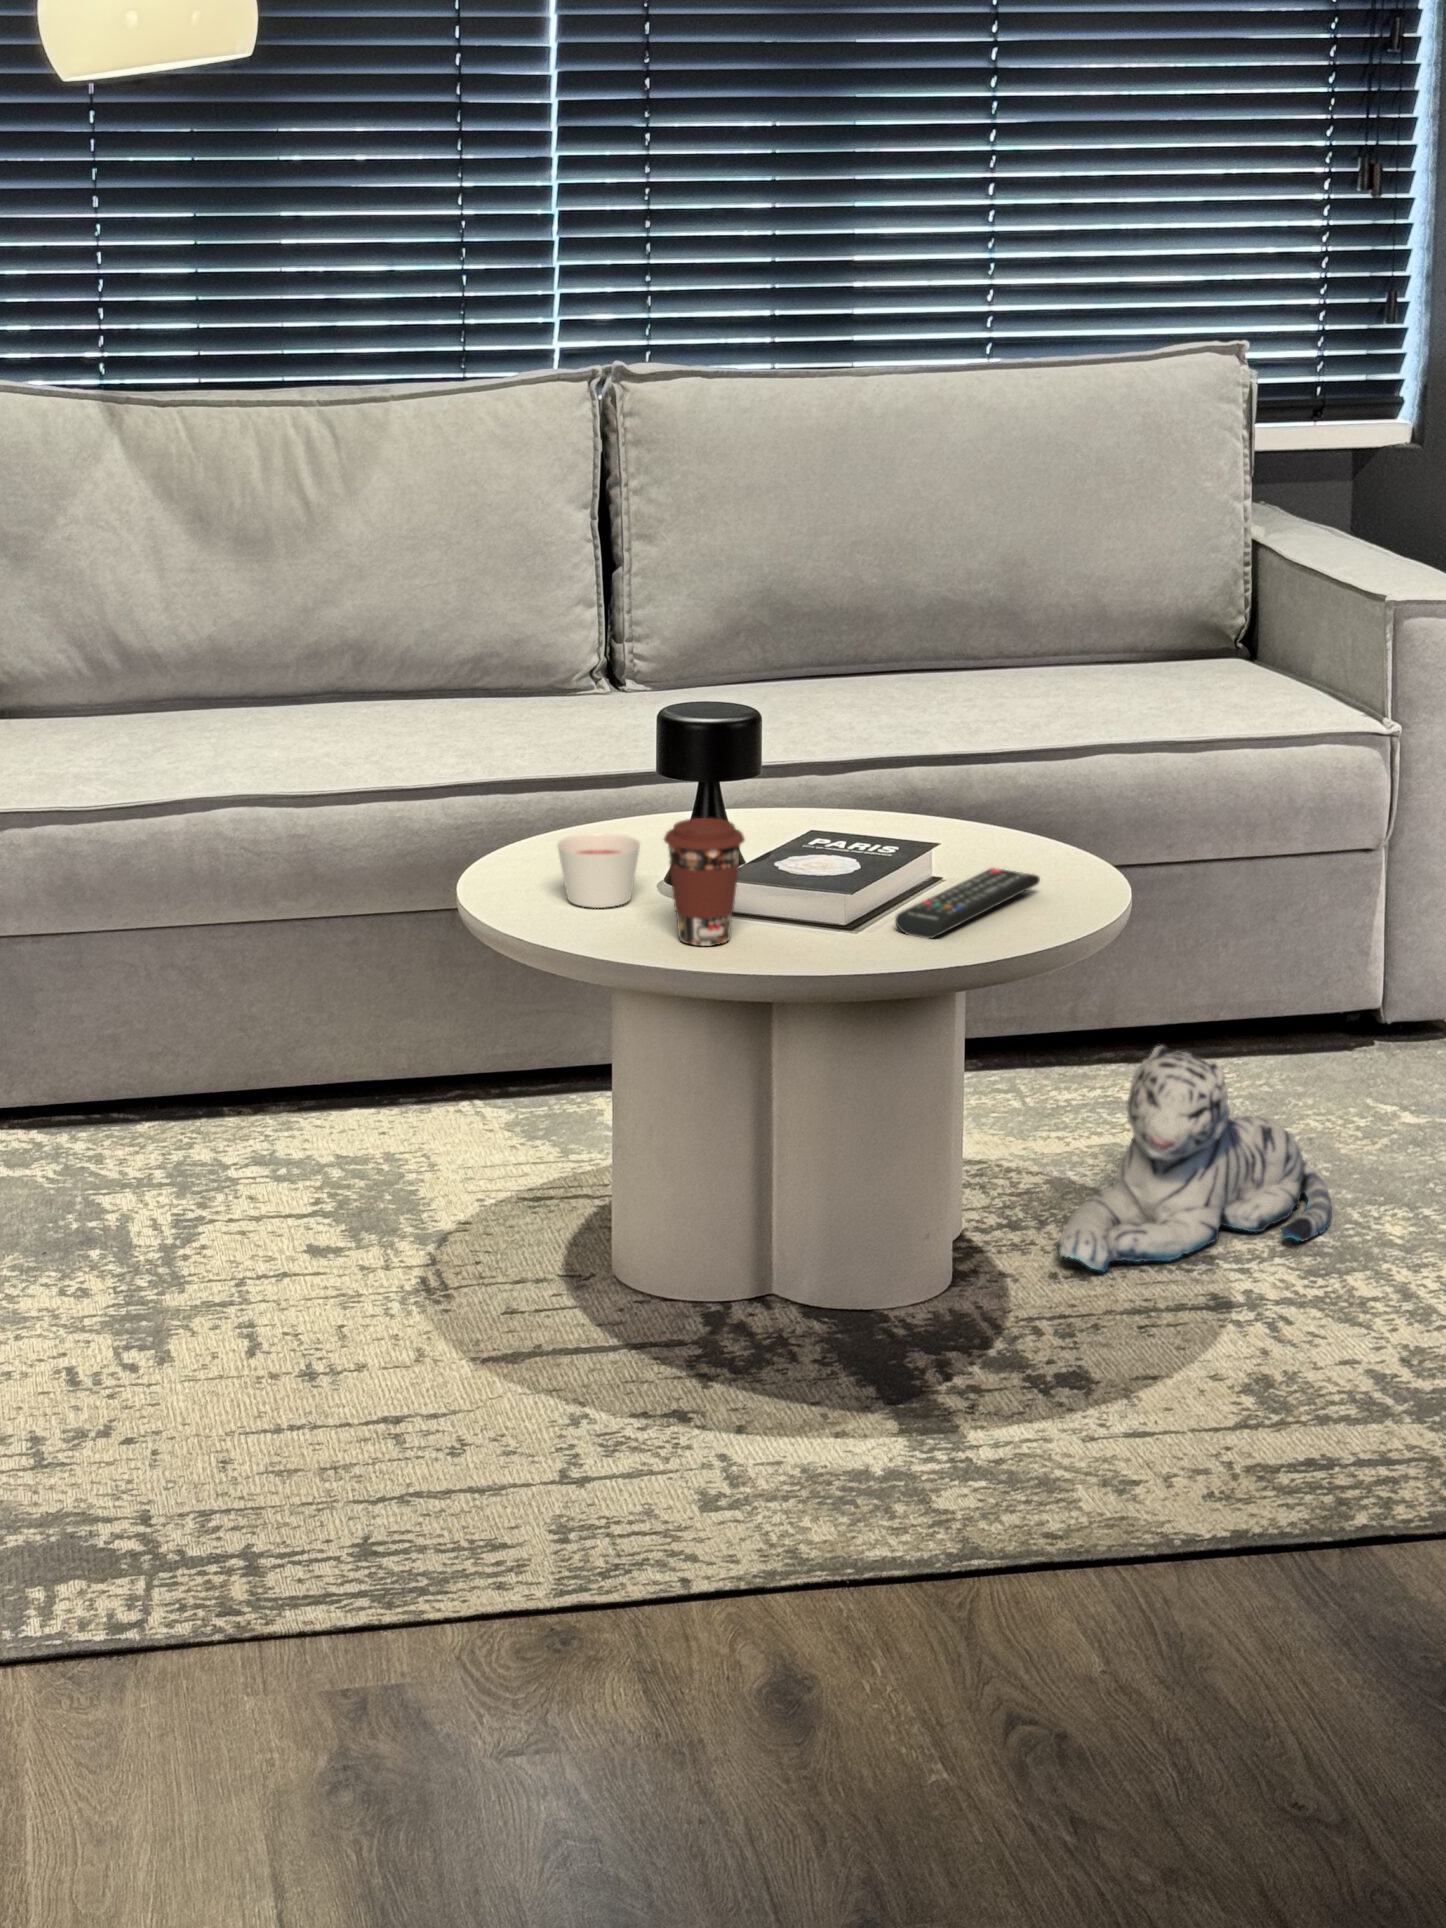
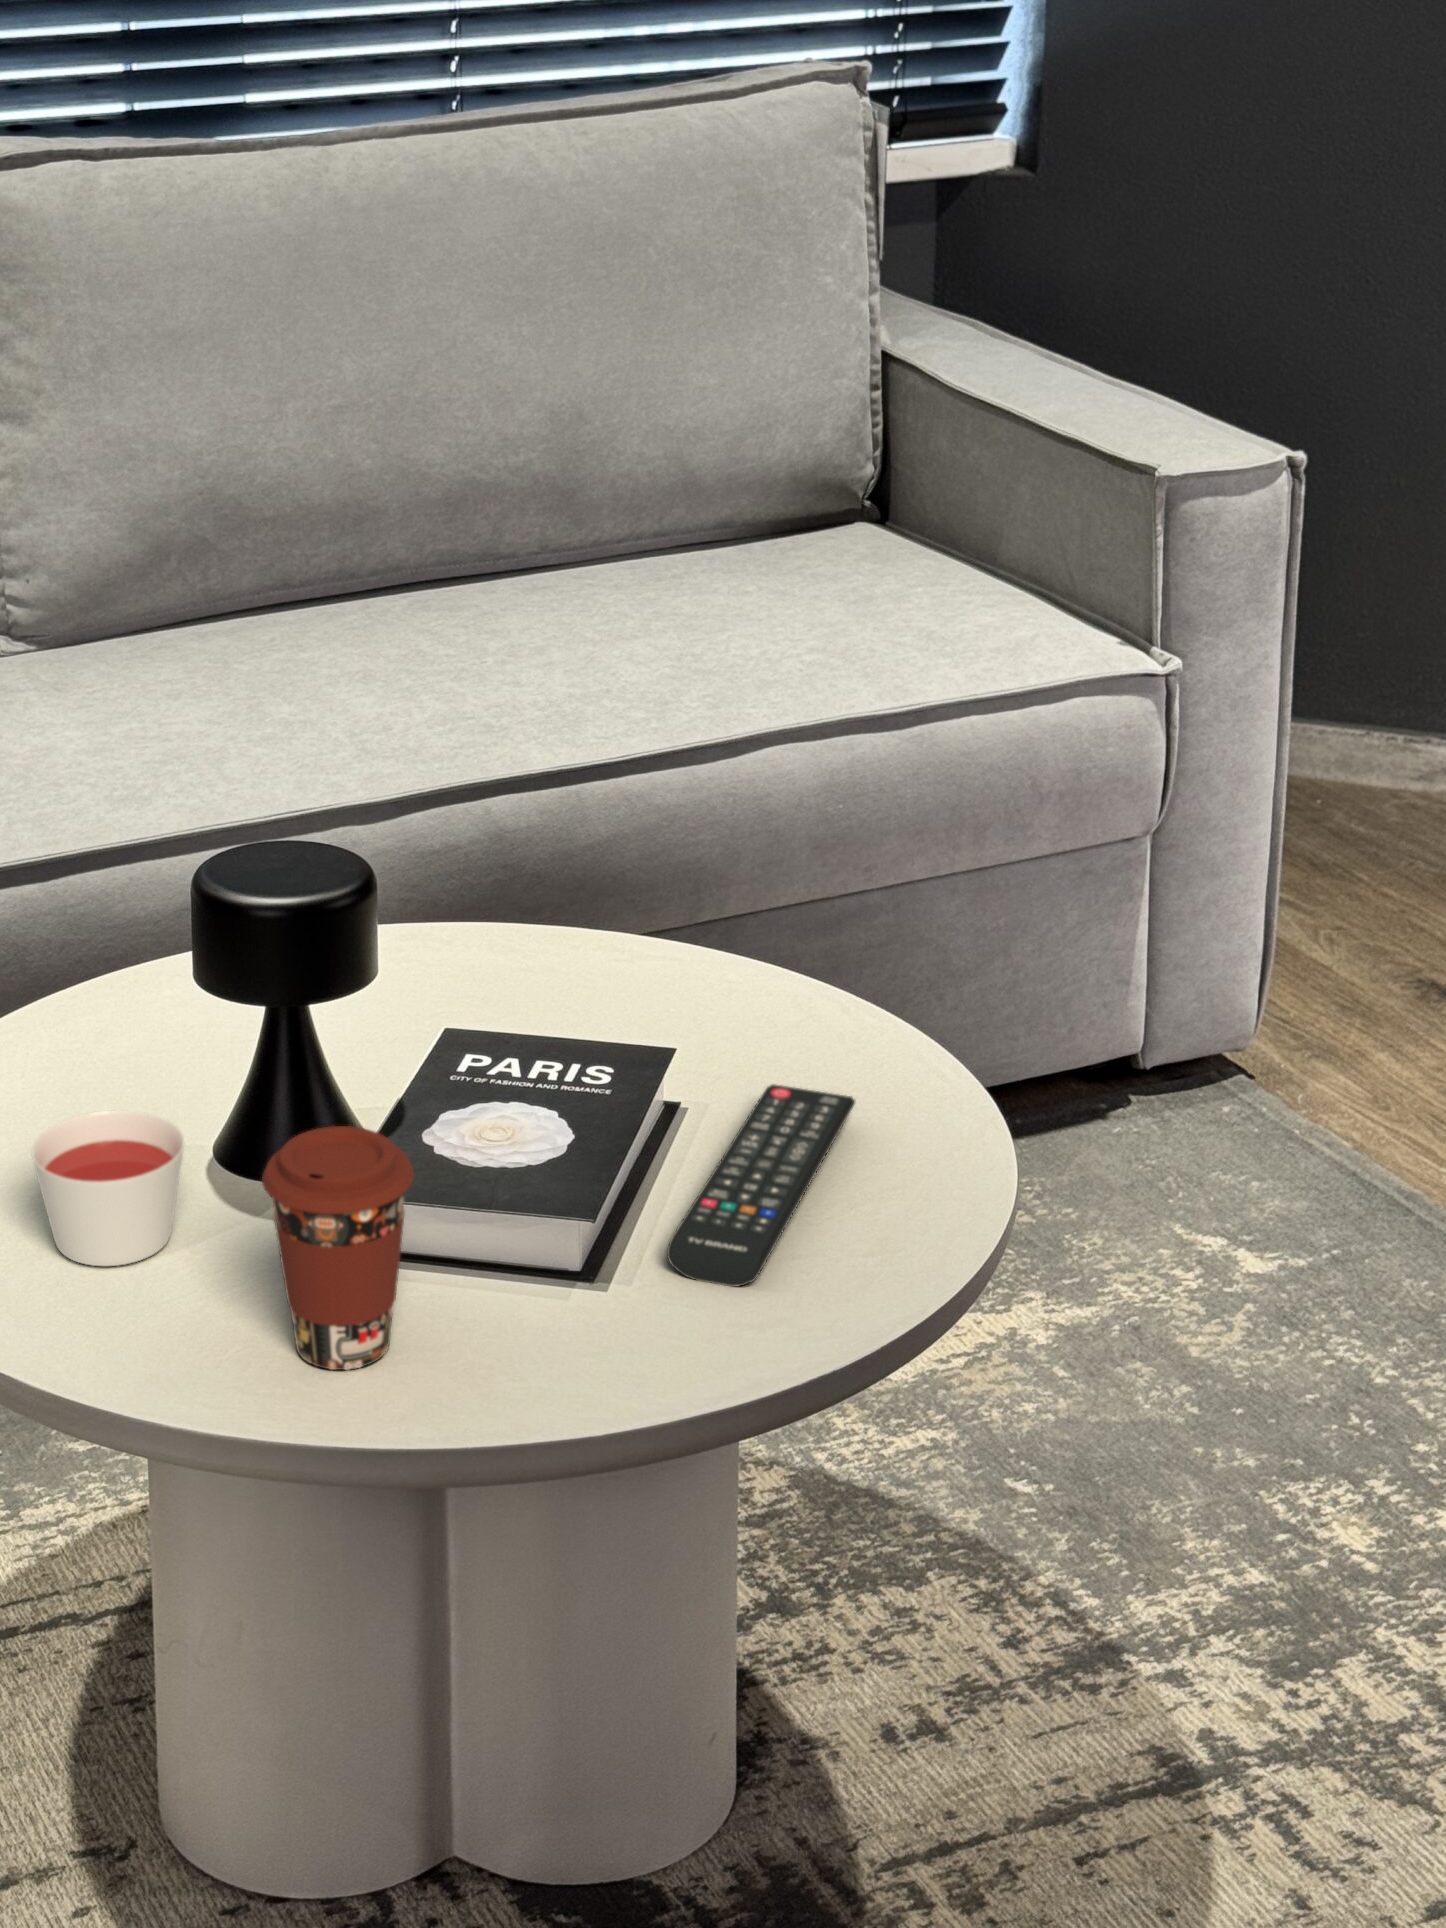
plush toy: present [1058,1046,1332,1271] -> none [876,1301,1246,1695]

